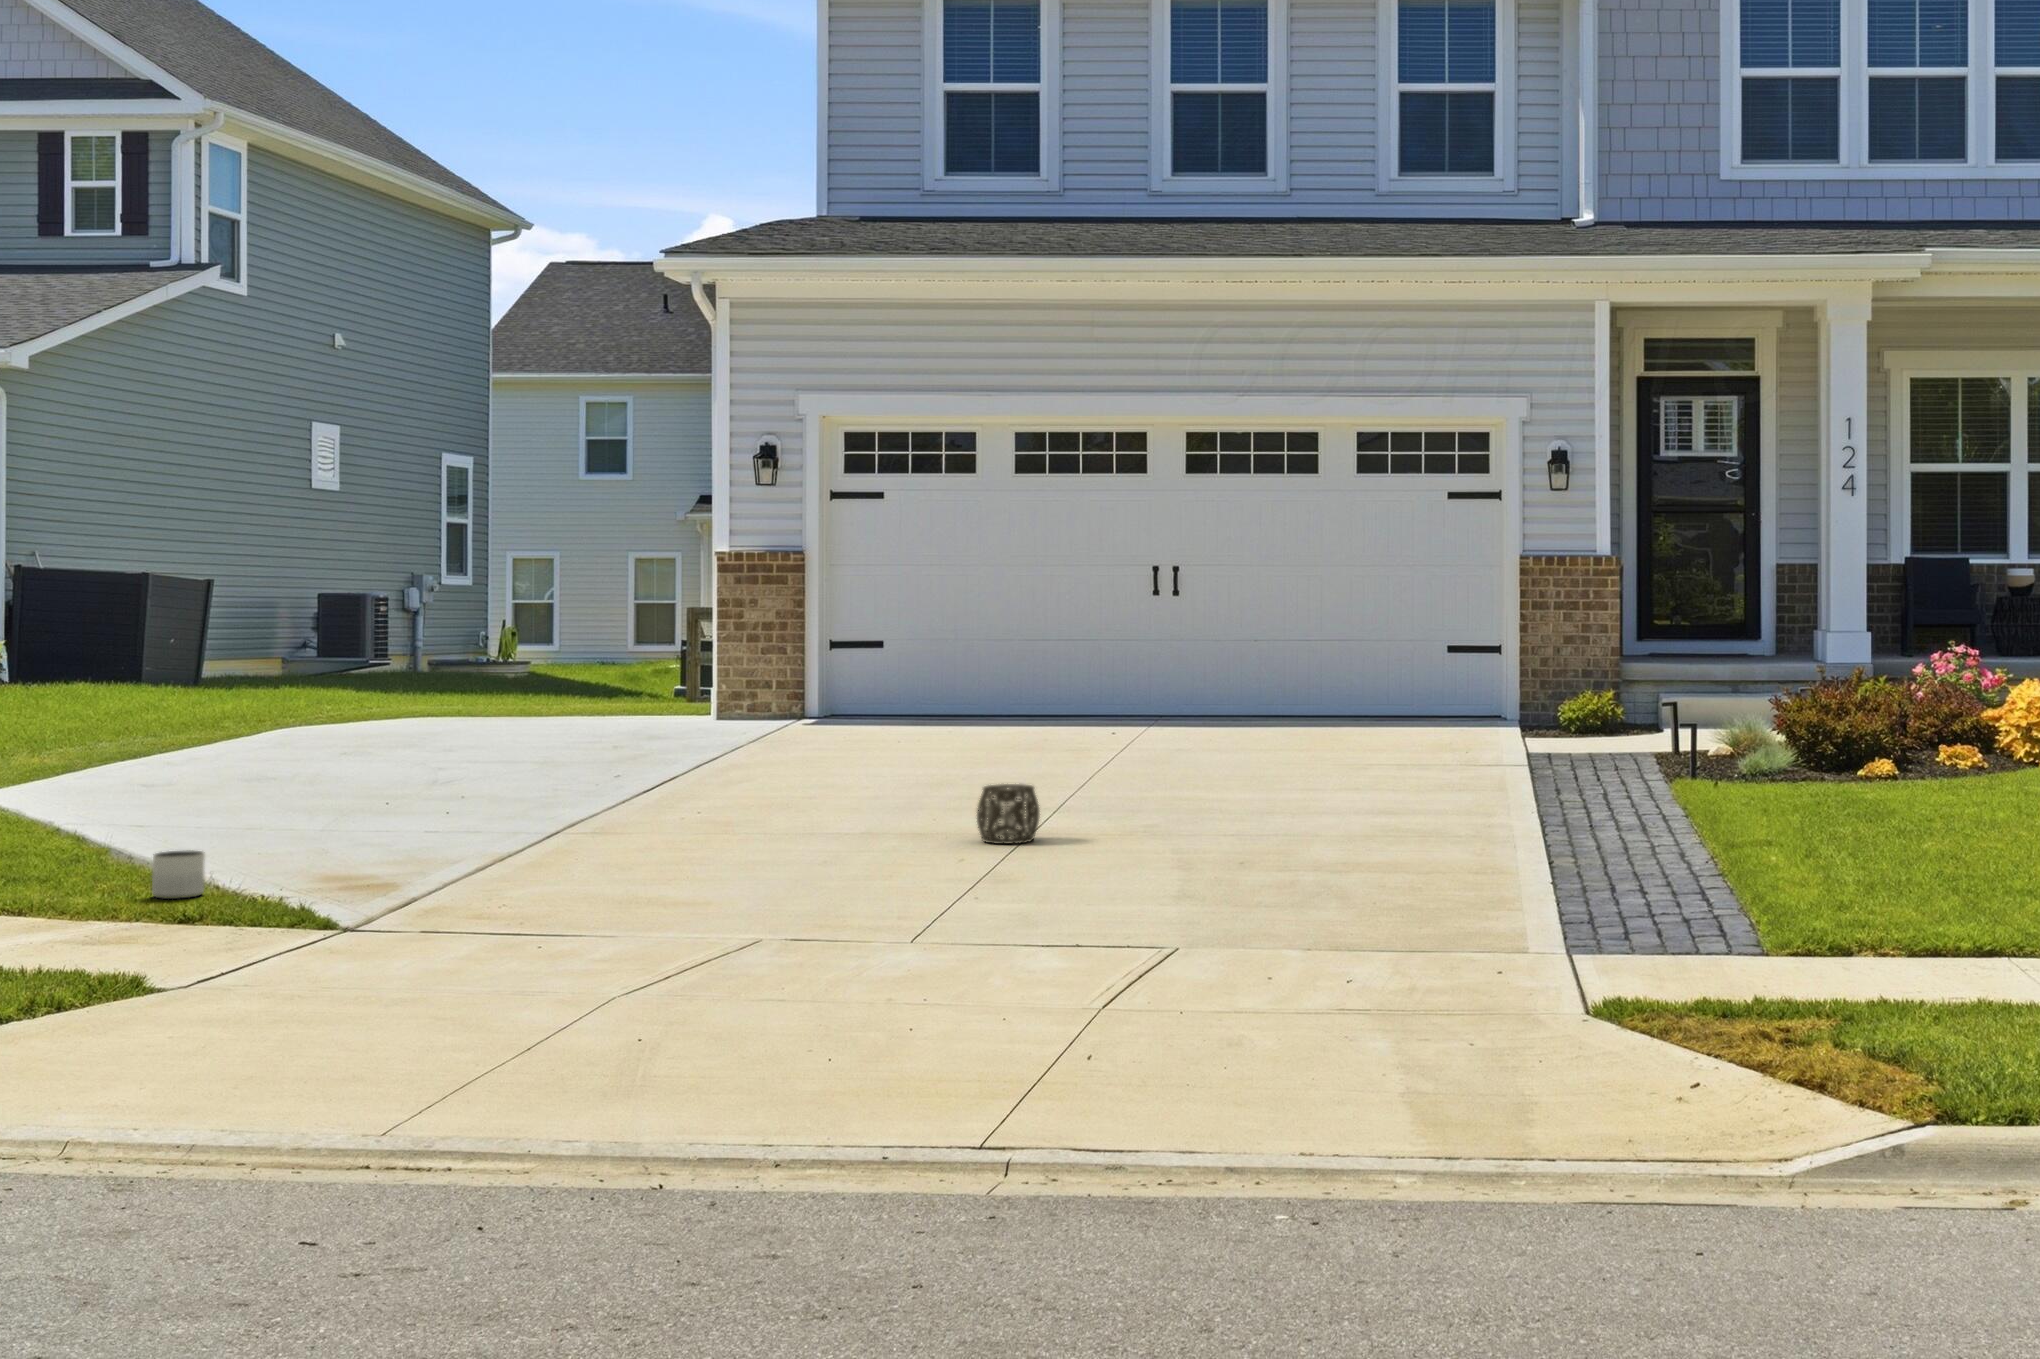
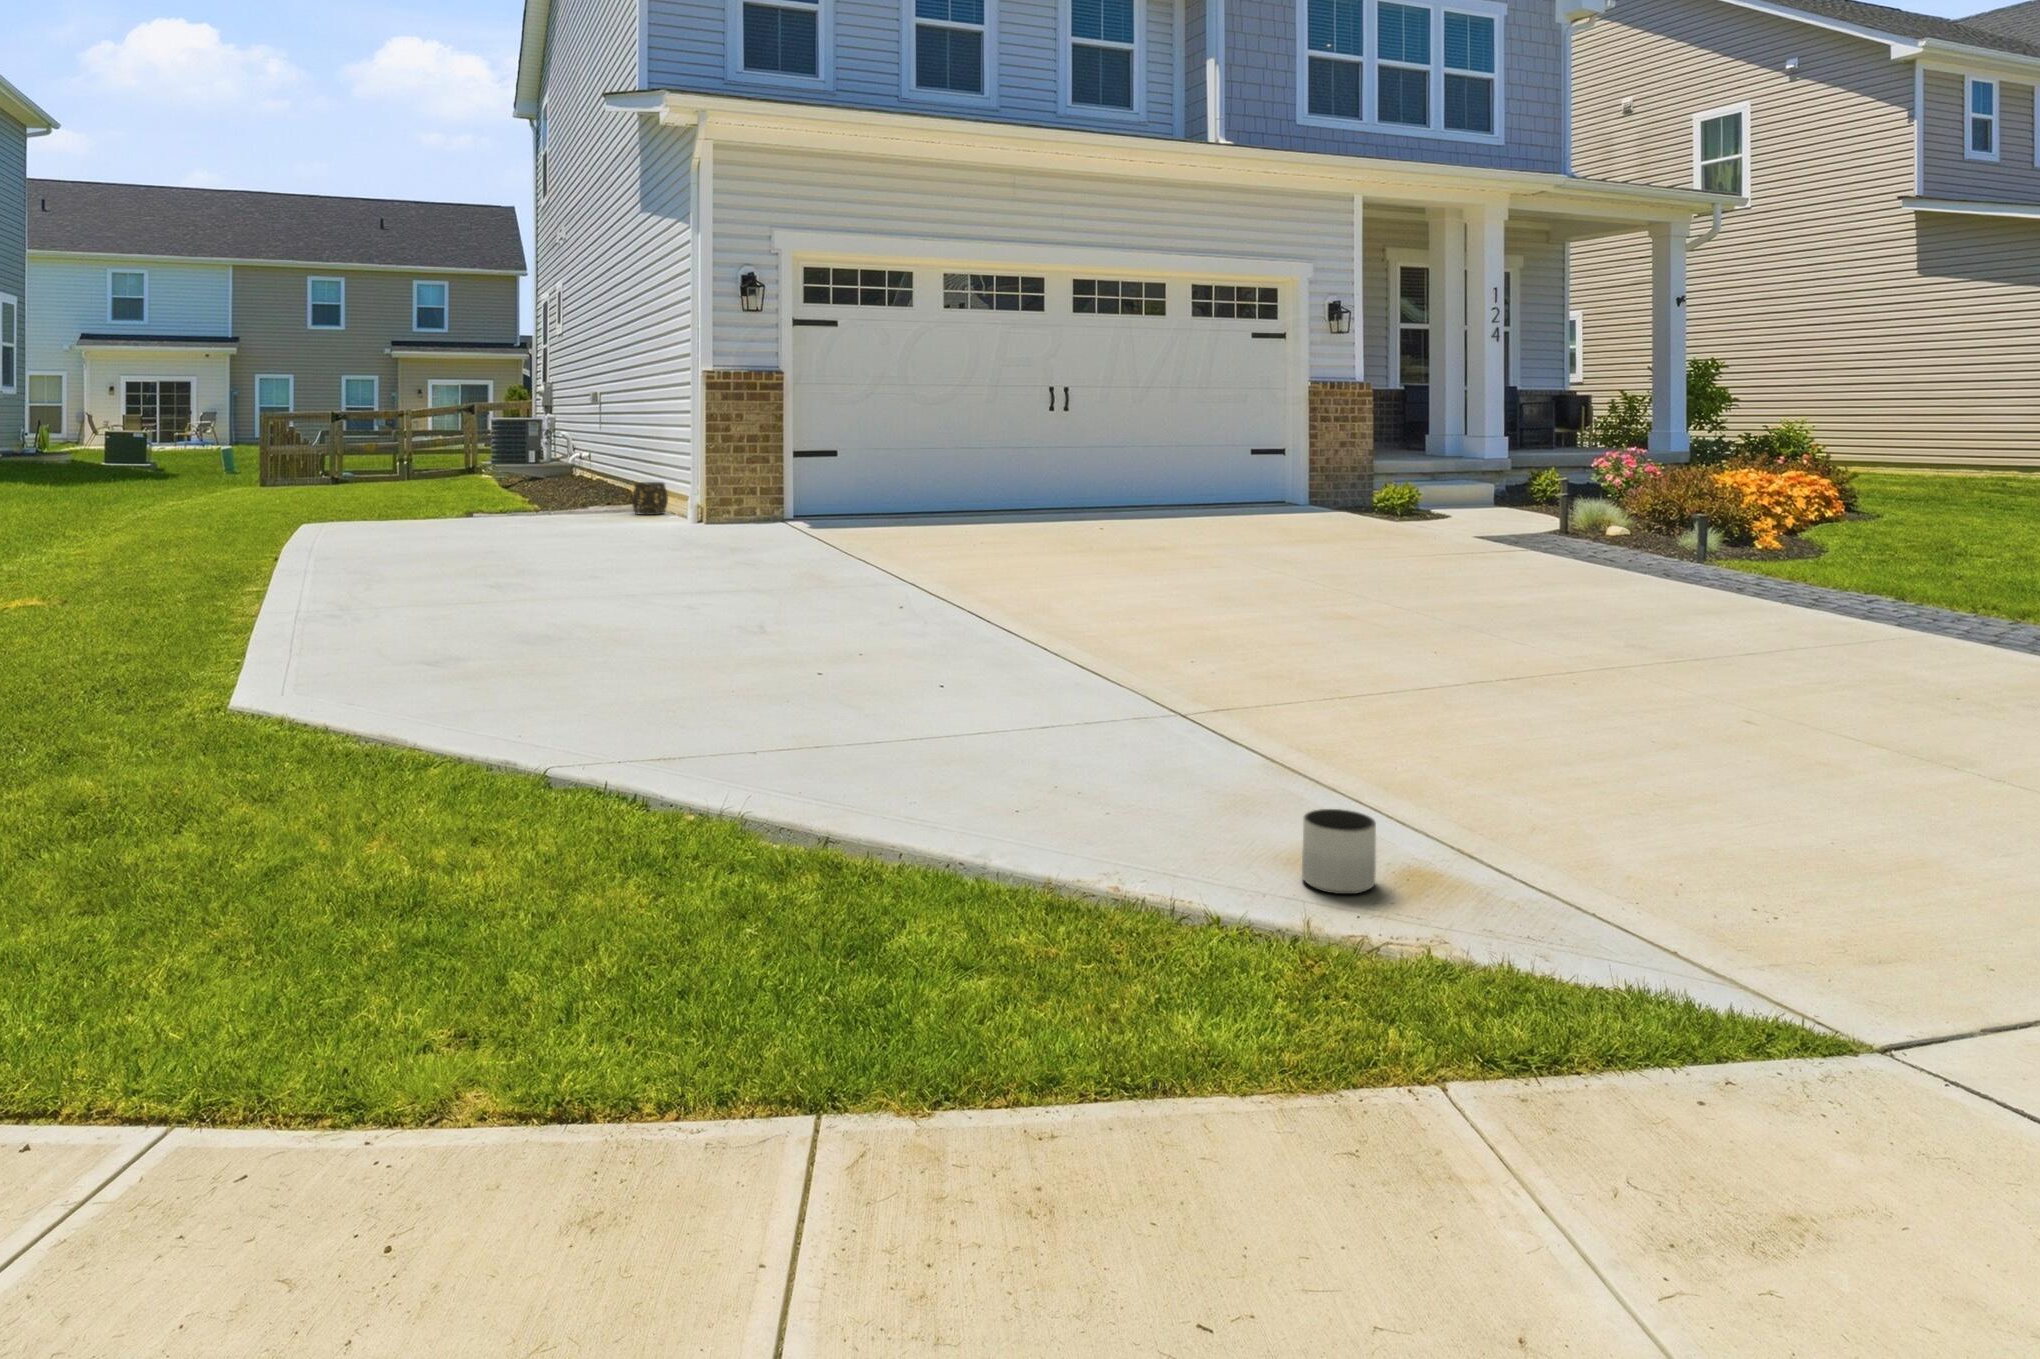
woven basket: present [977,784,1040,844] -> present [632,482,668,515]

